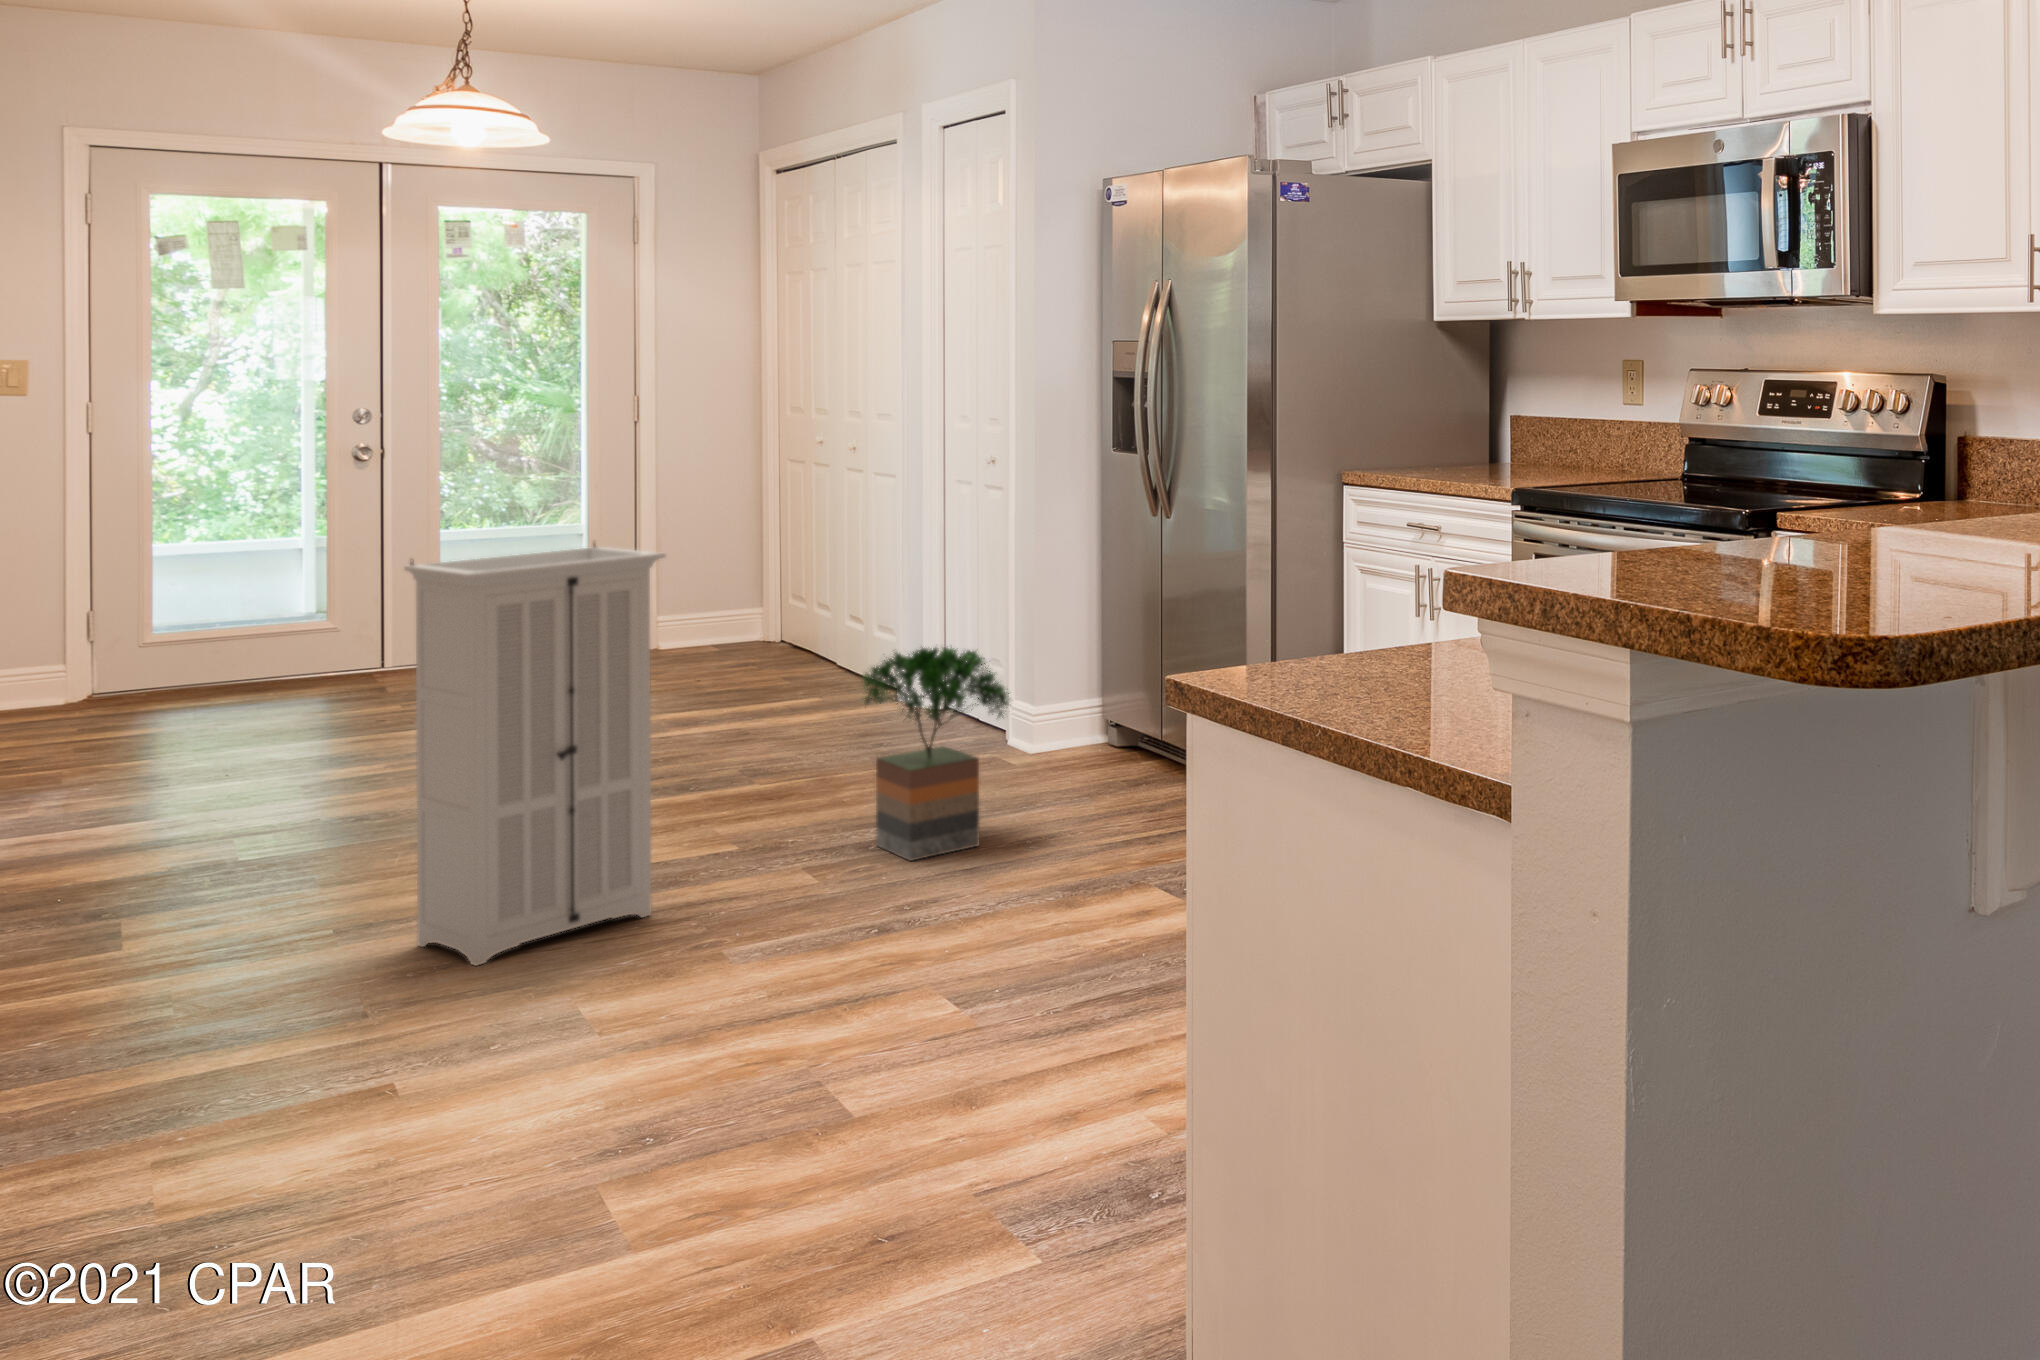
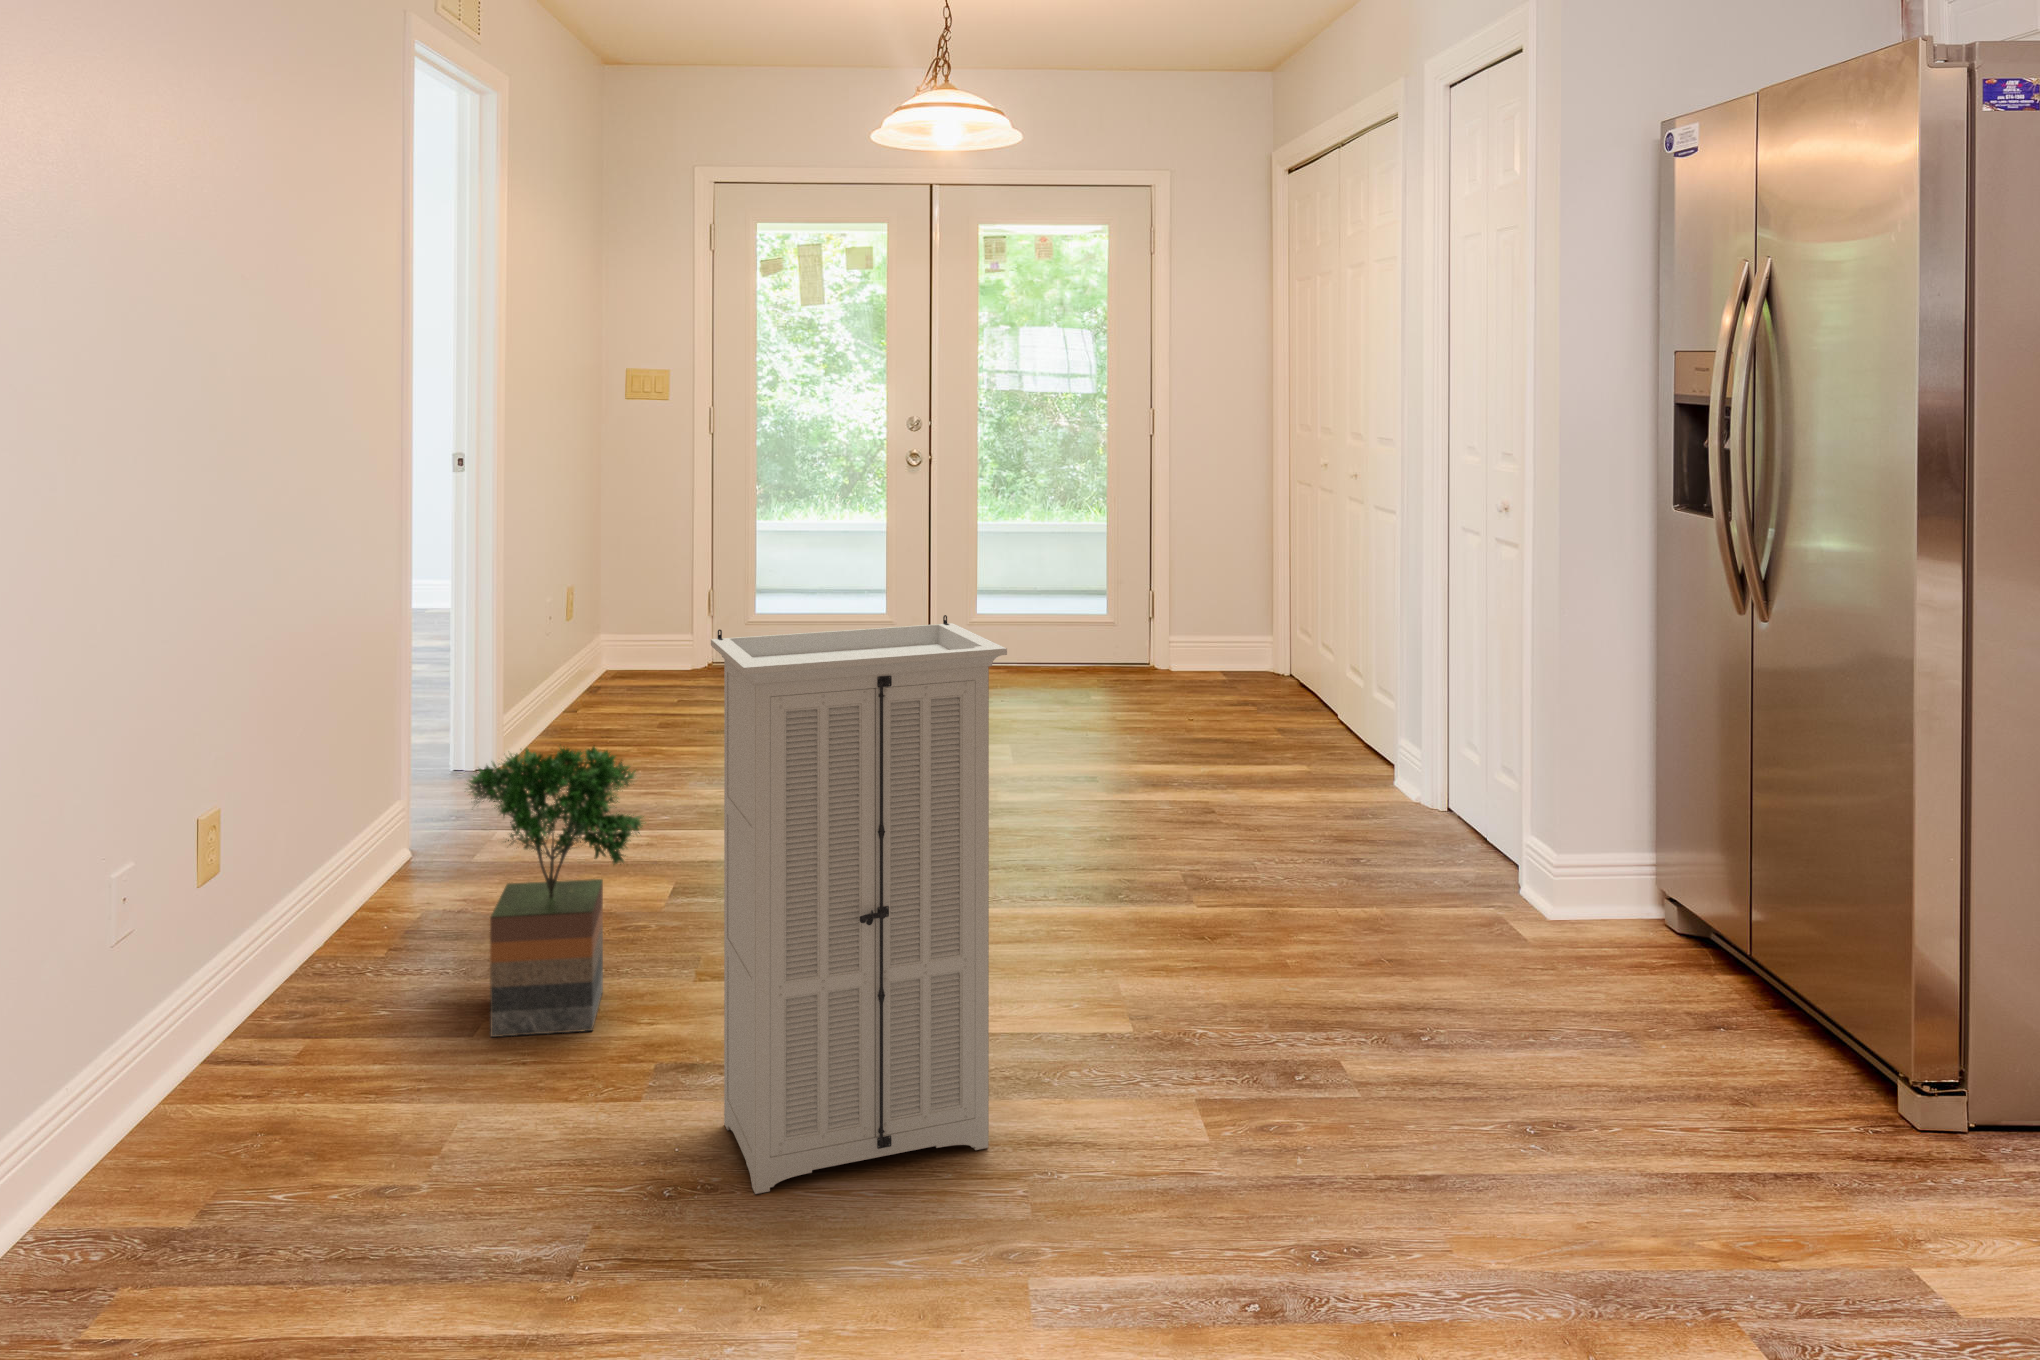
potted tree: present [862,647,1011,861] -> present [469,746,646,1037]

